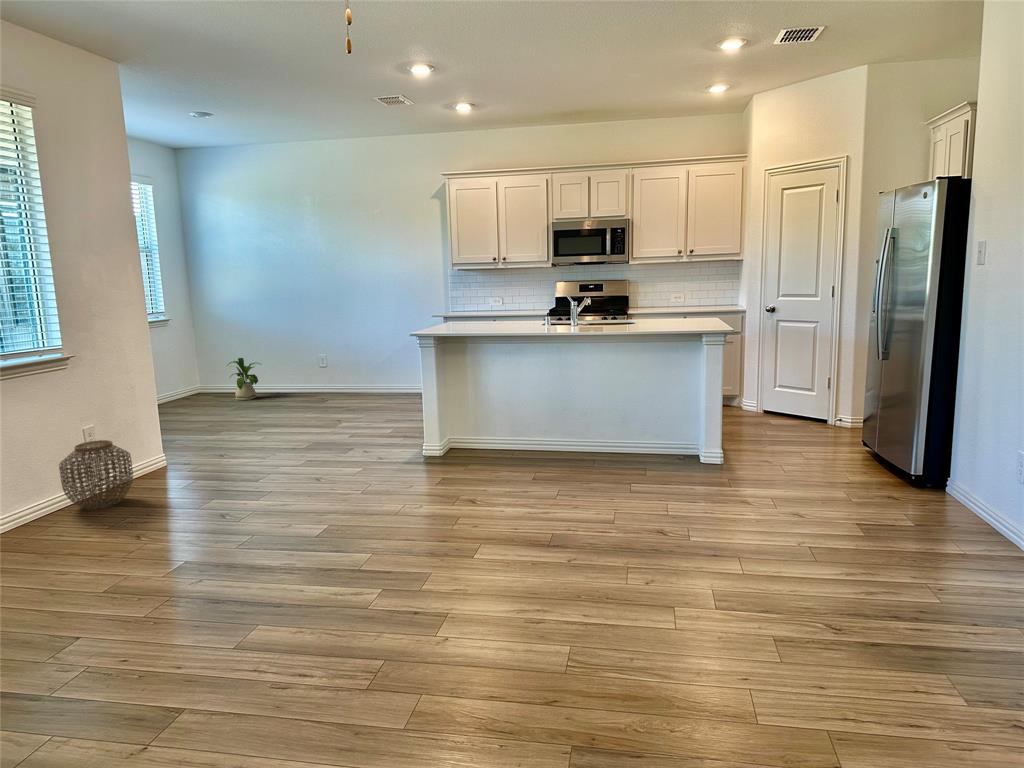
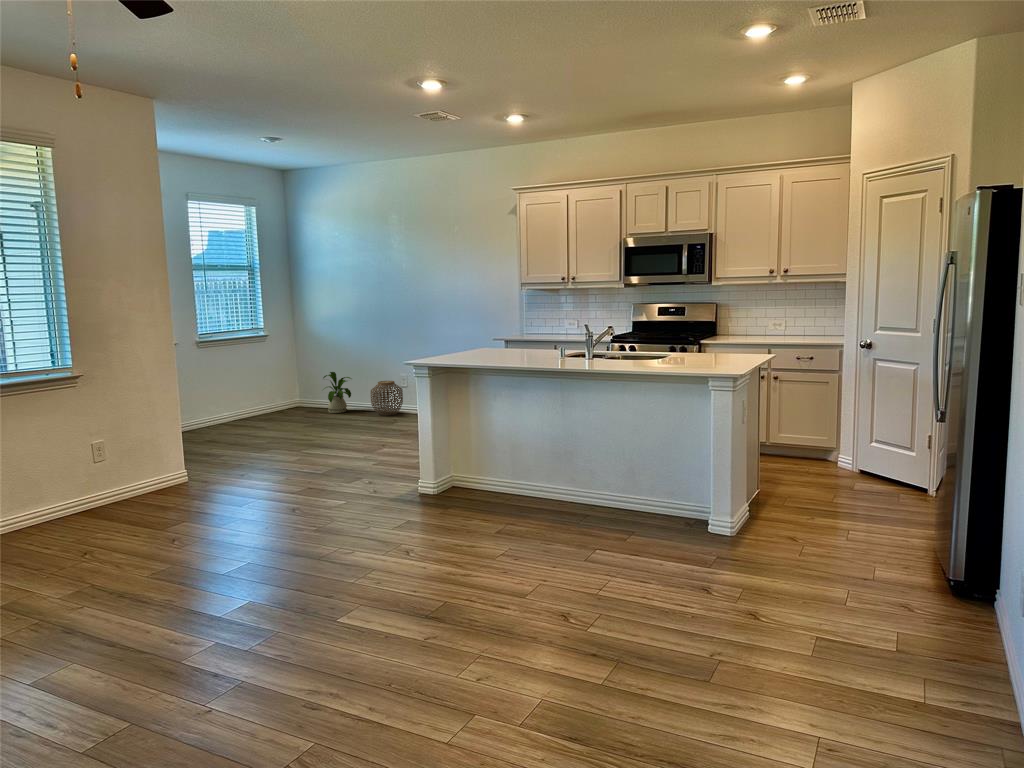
woven basket: present [59,440,133,510] -> present [371,381,403,416]

